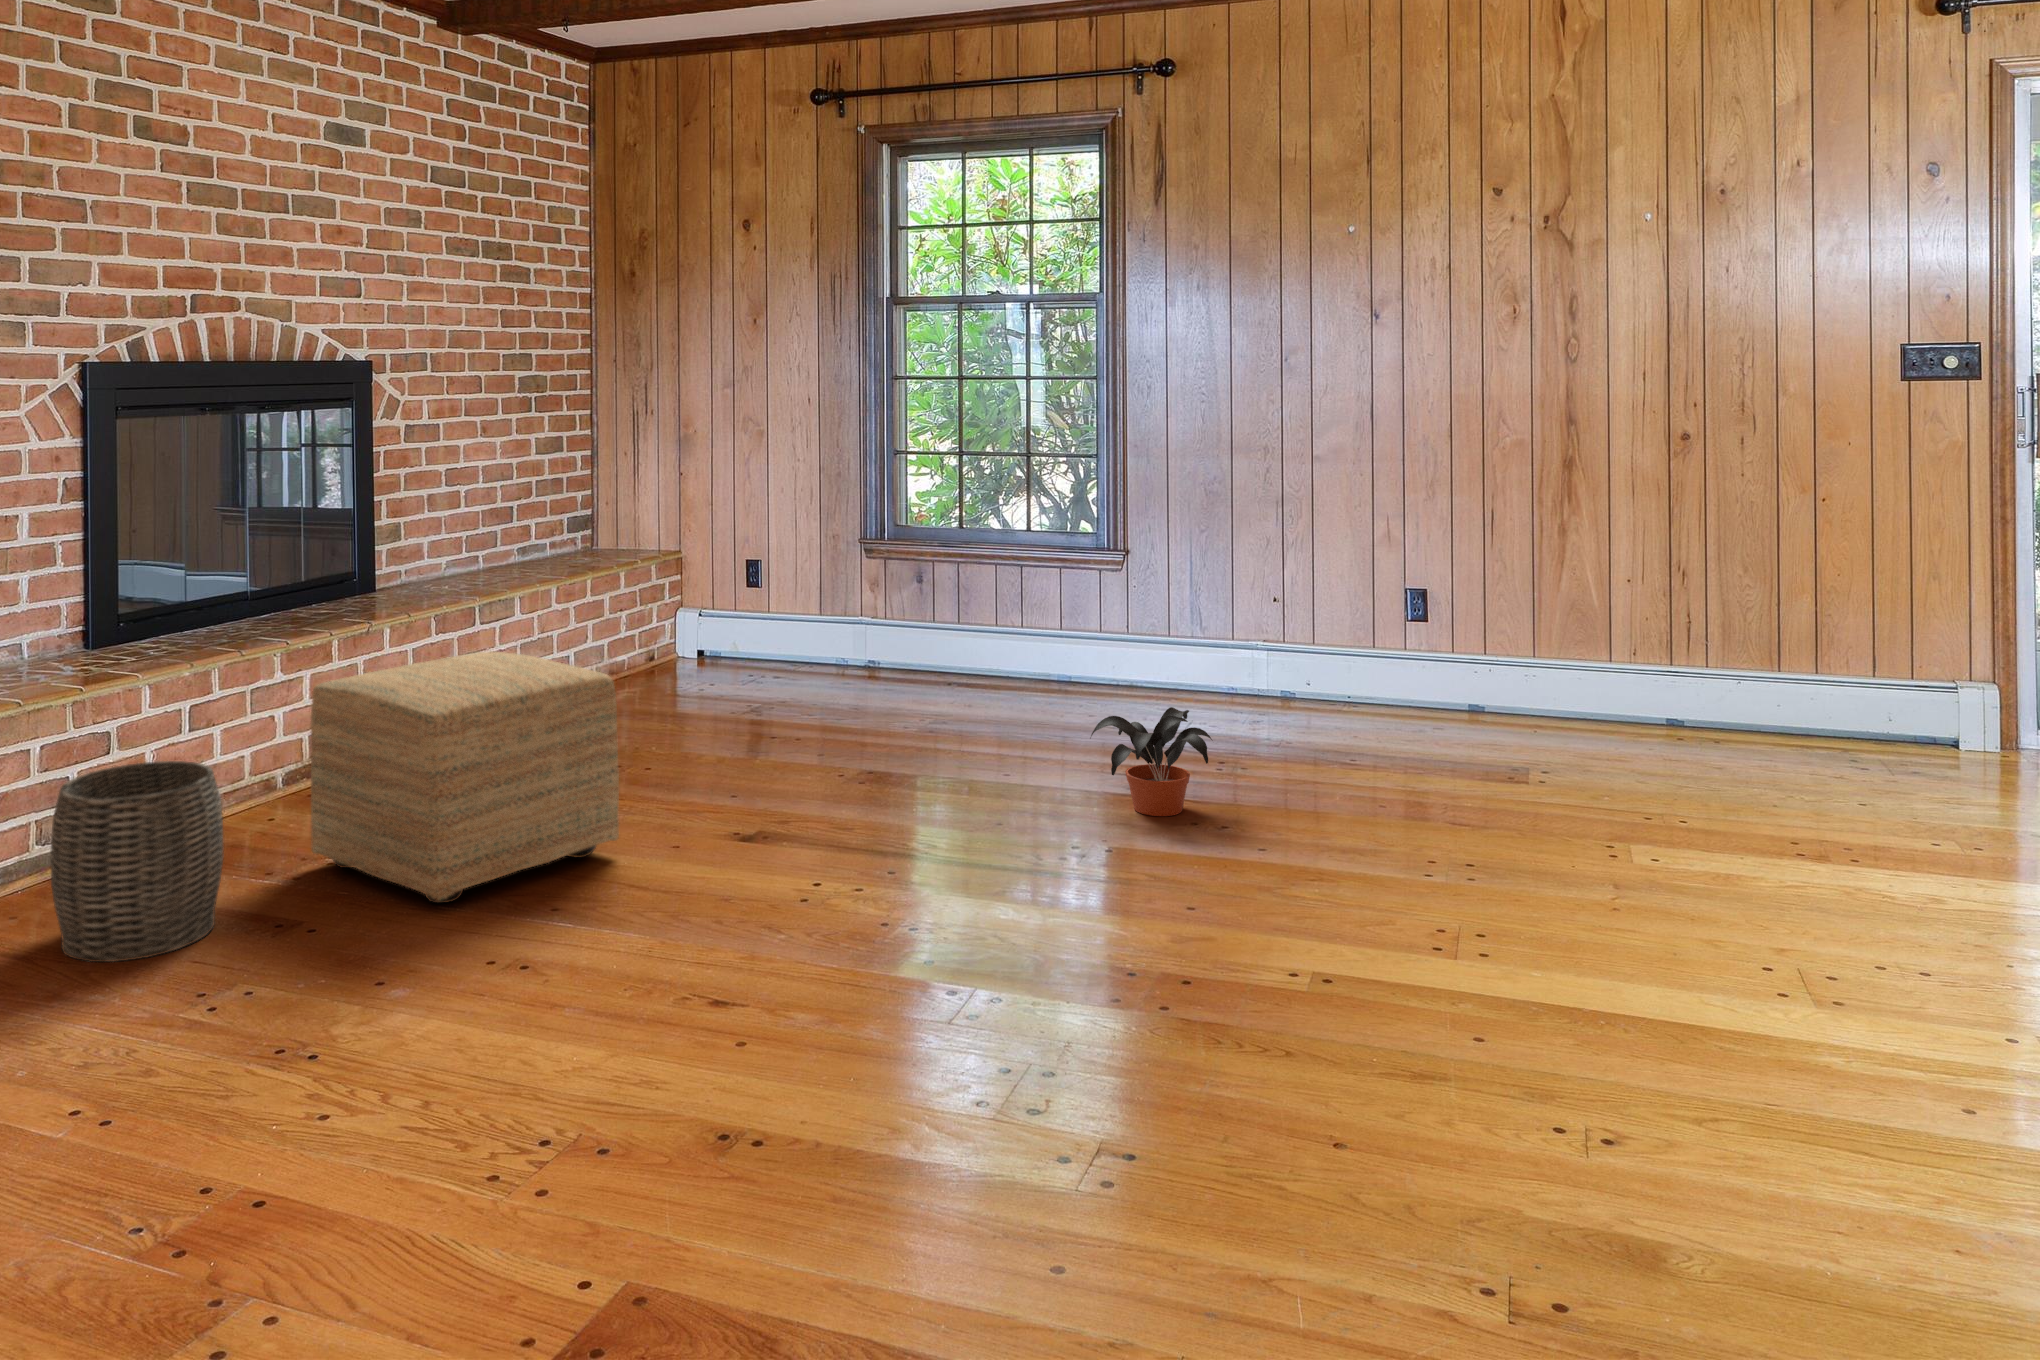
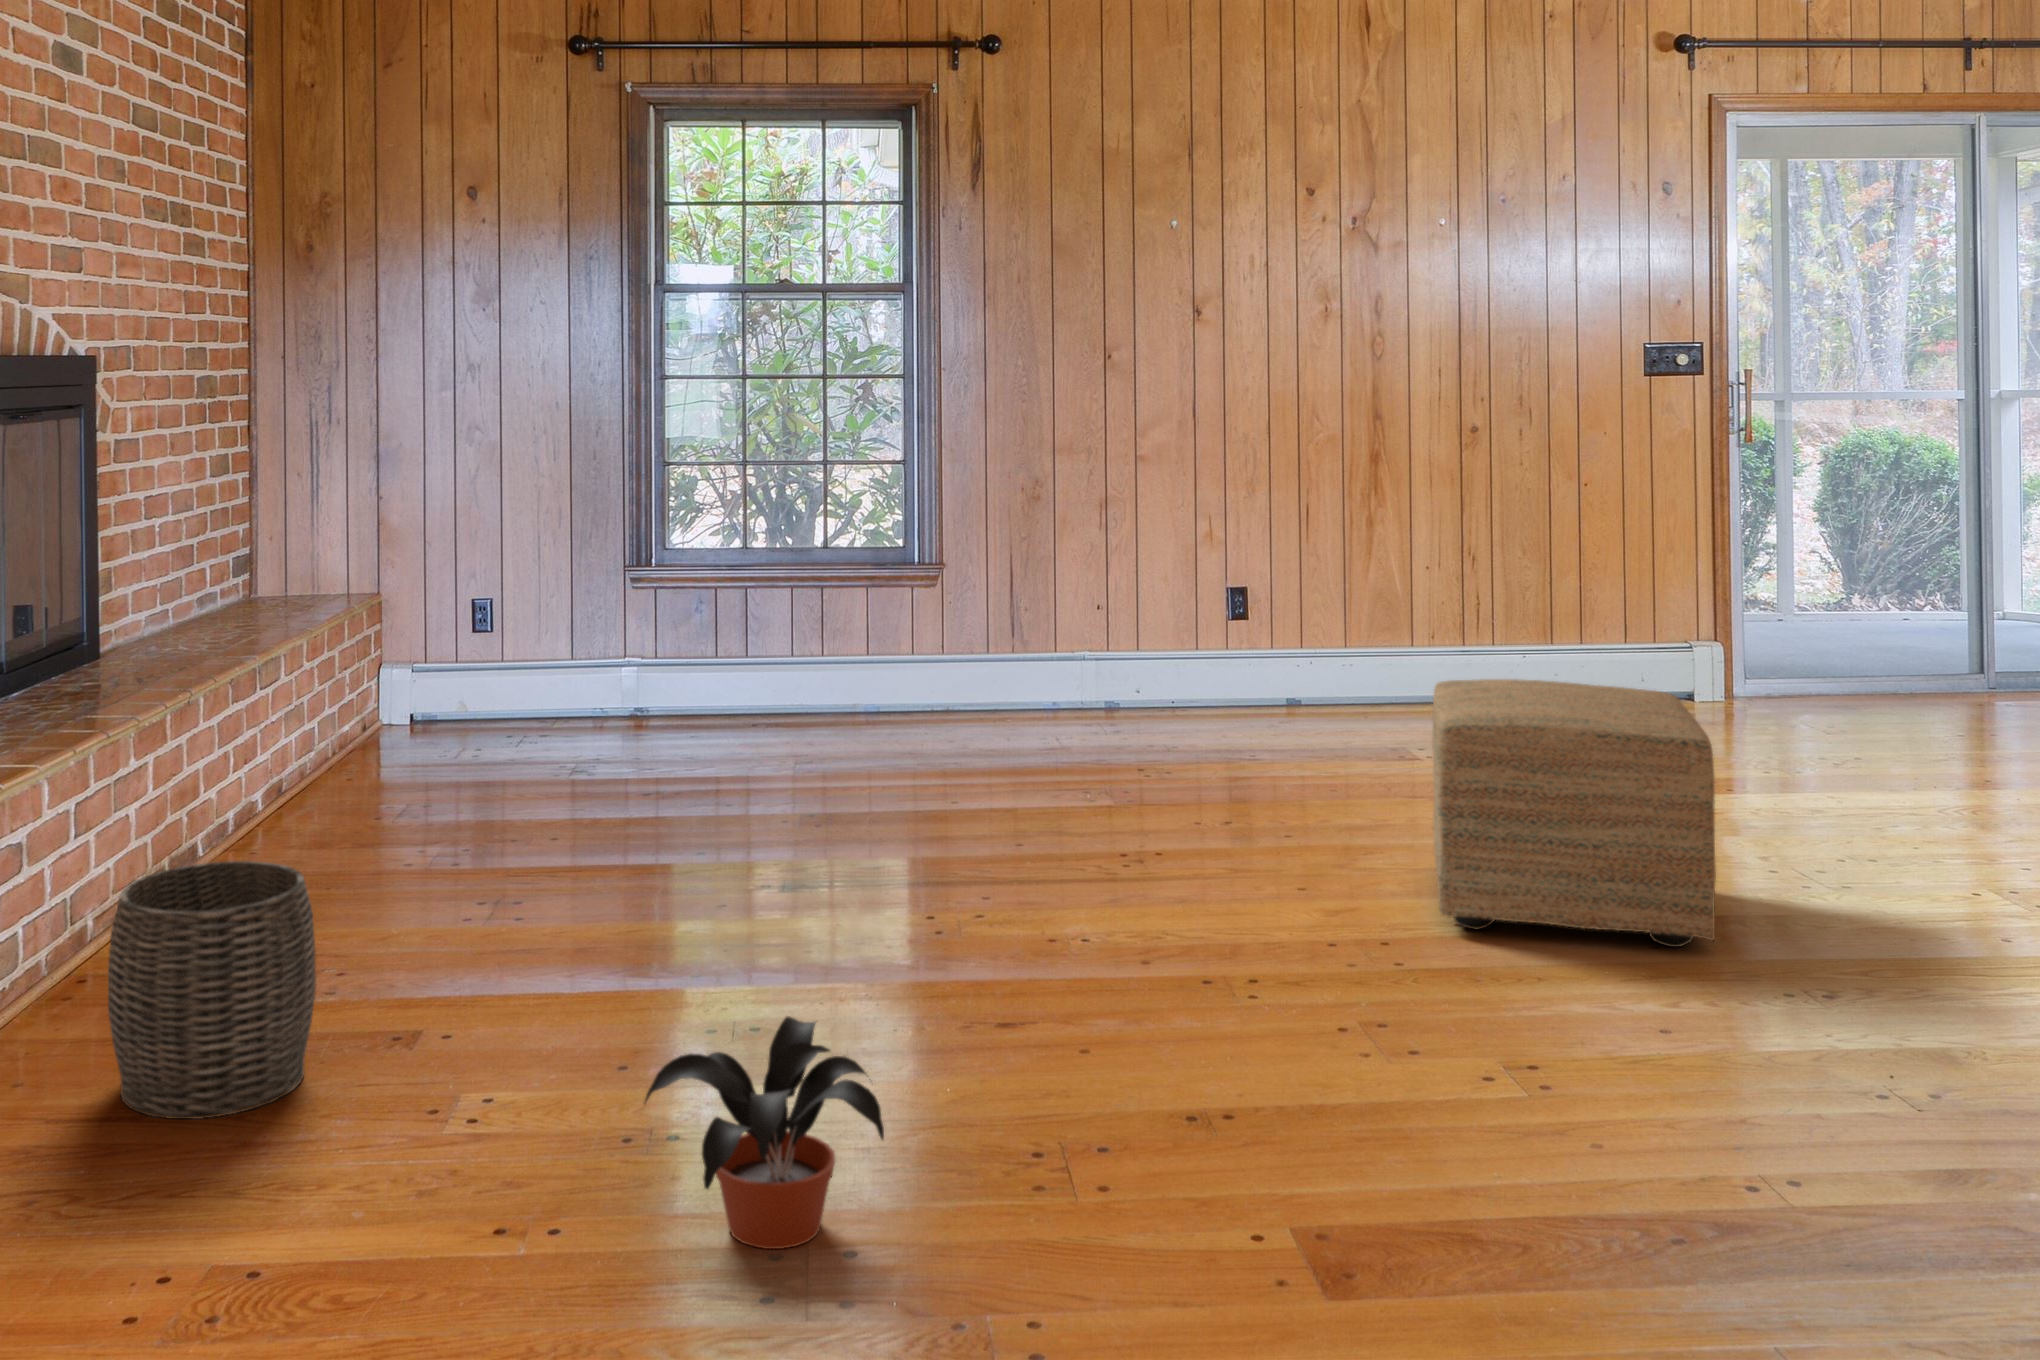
ottoman: present [311,651,619,903] -> present [1432,679,1716,947]
potted plant: present [1091,707,1212,816] -> present [645,1016,884,1249]

